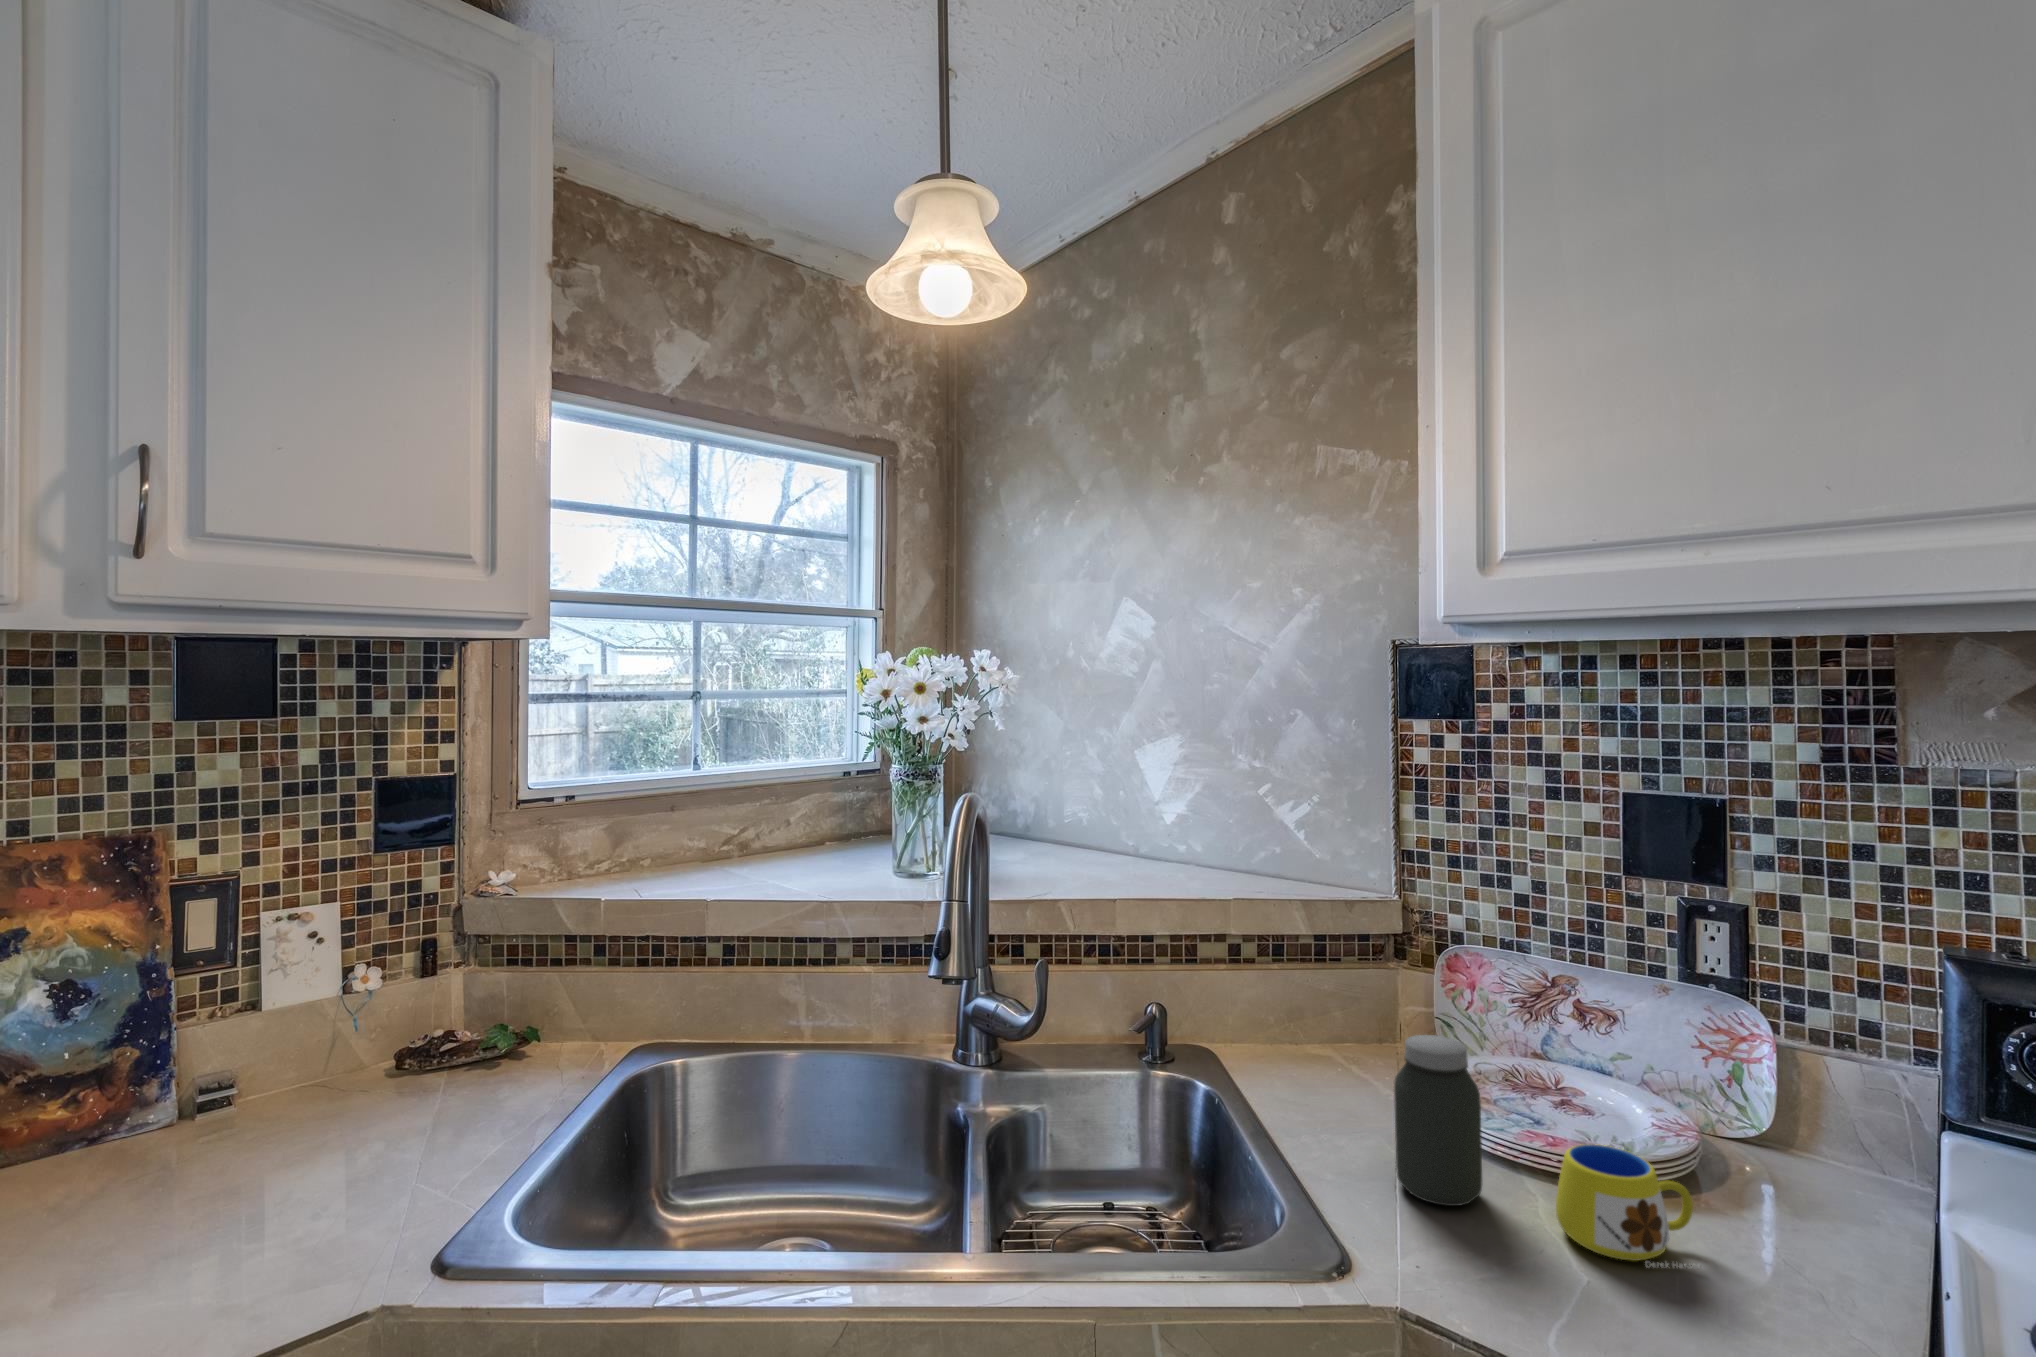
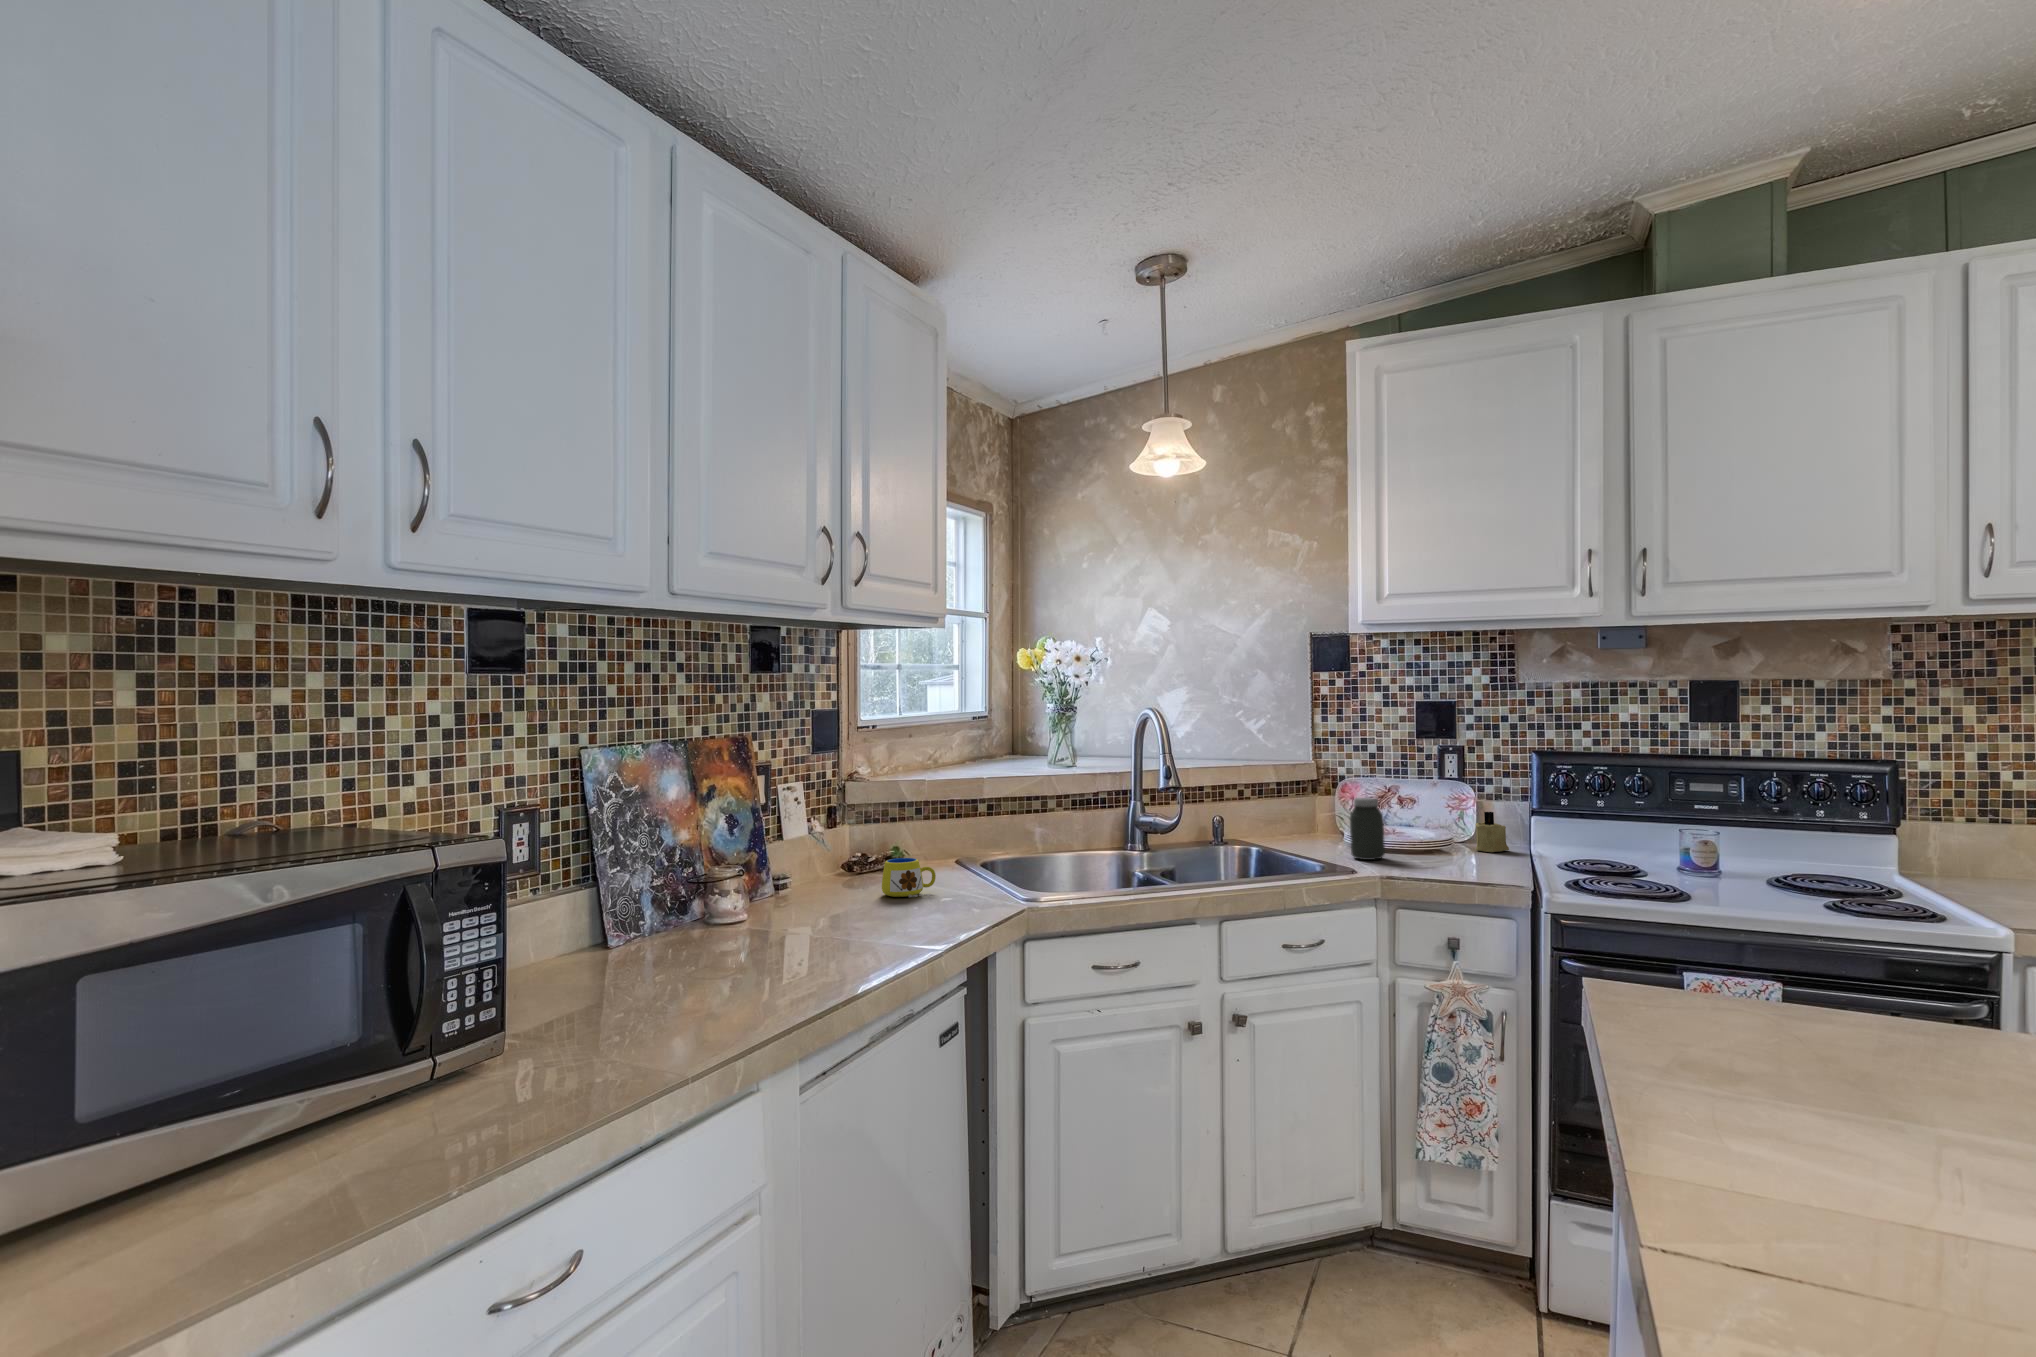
candle: none [1762,1099,1865,1220] -> present [1476,812,1509,852]
mug: present [1556,1144,1701,1268] -> present [882,858,936,897]

